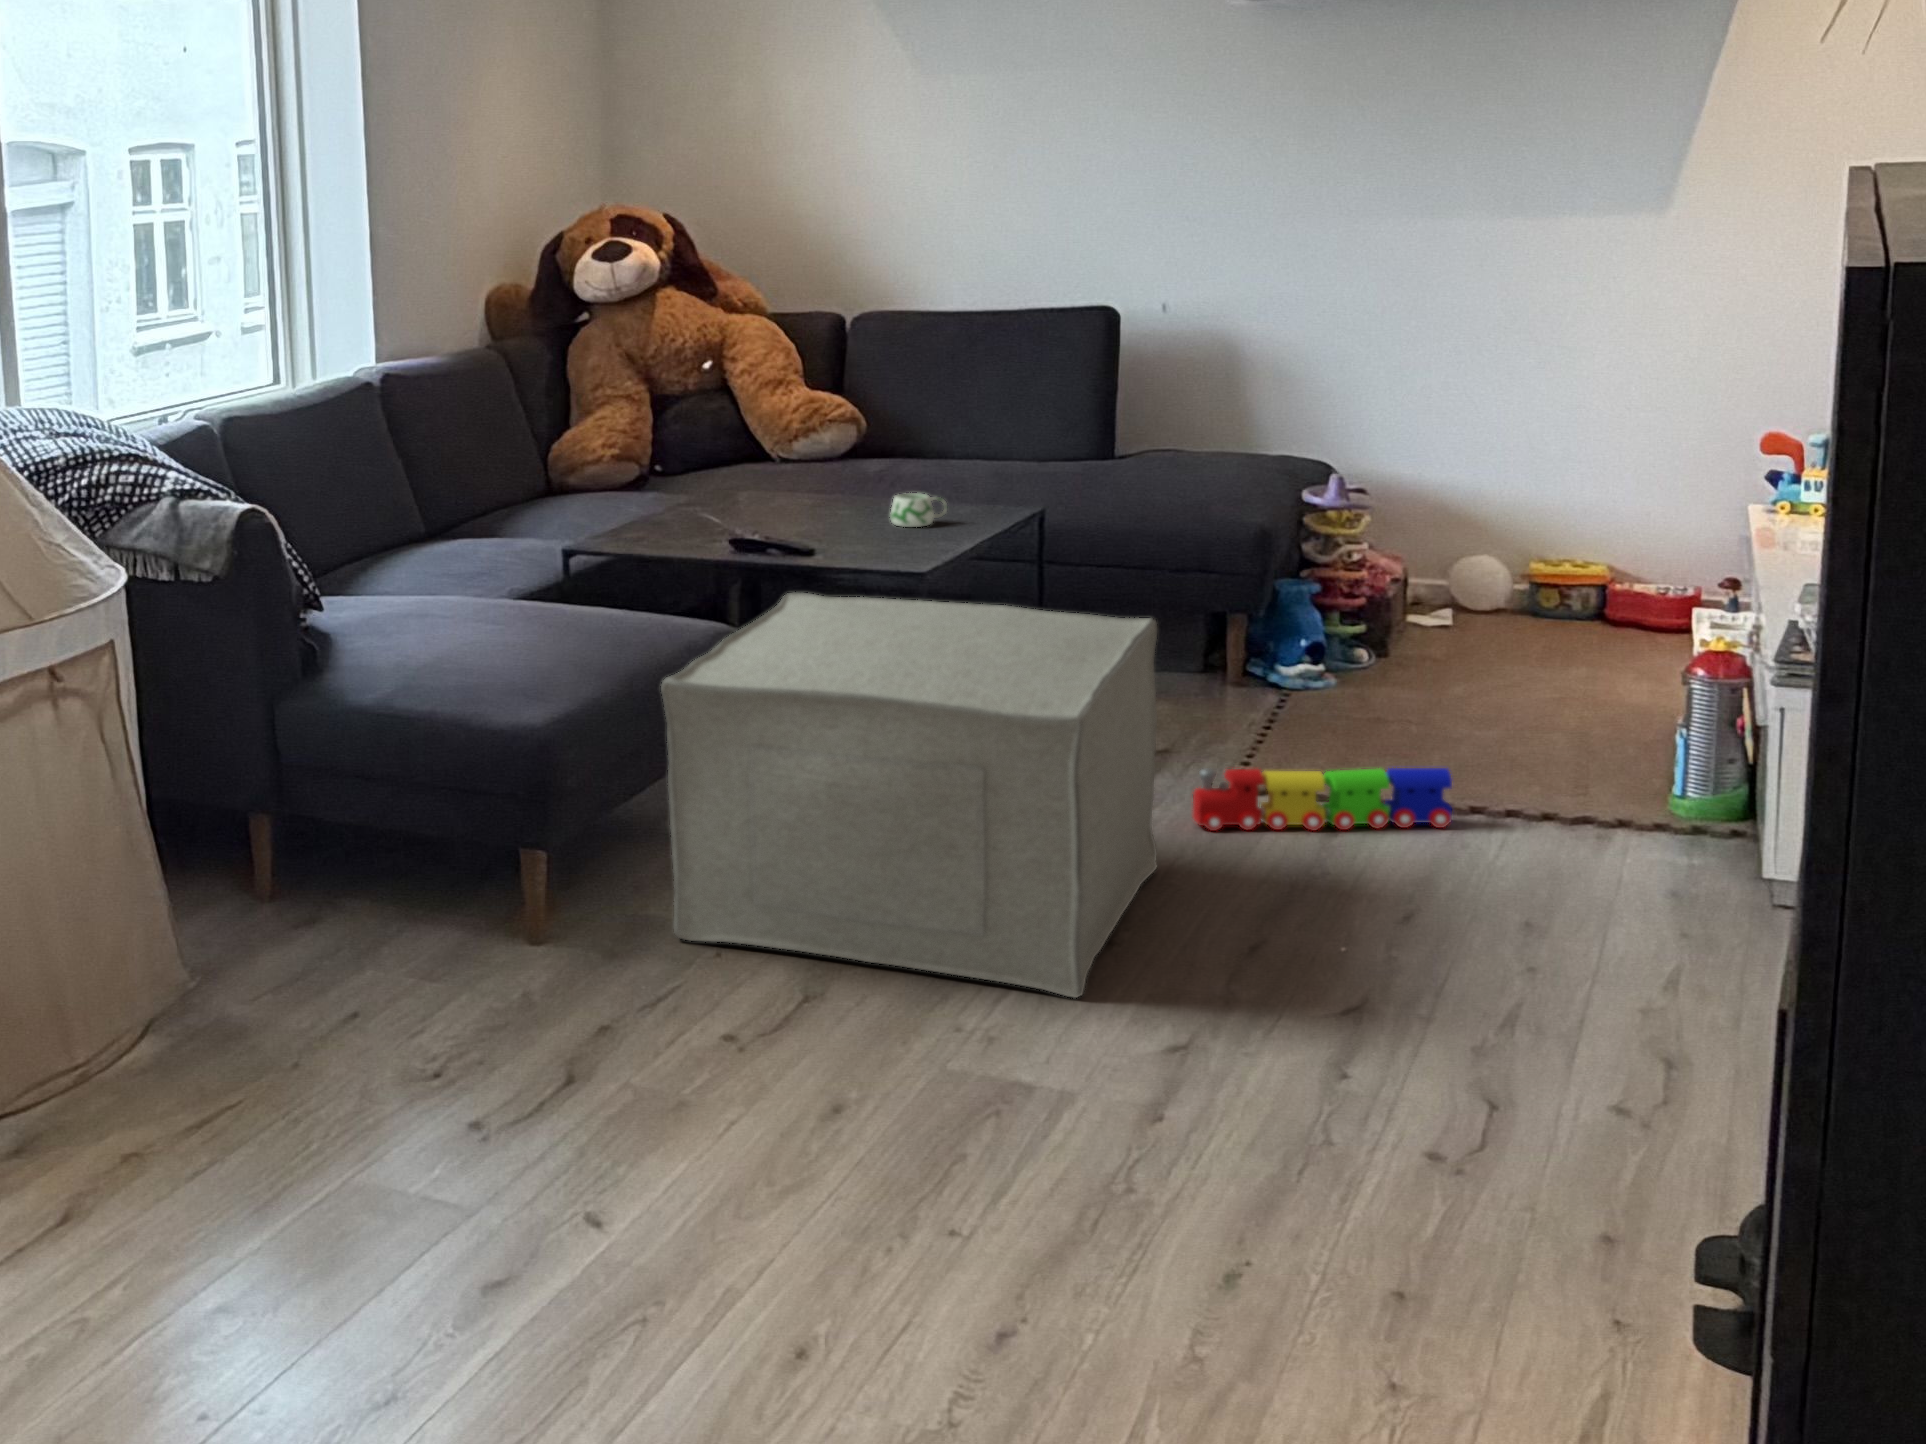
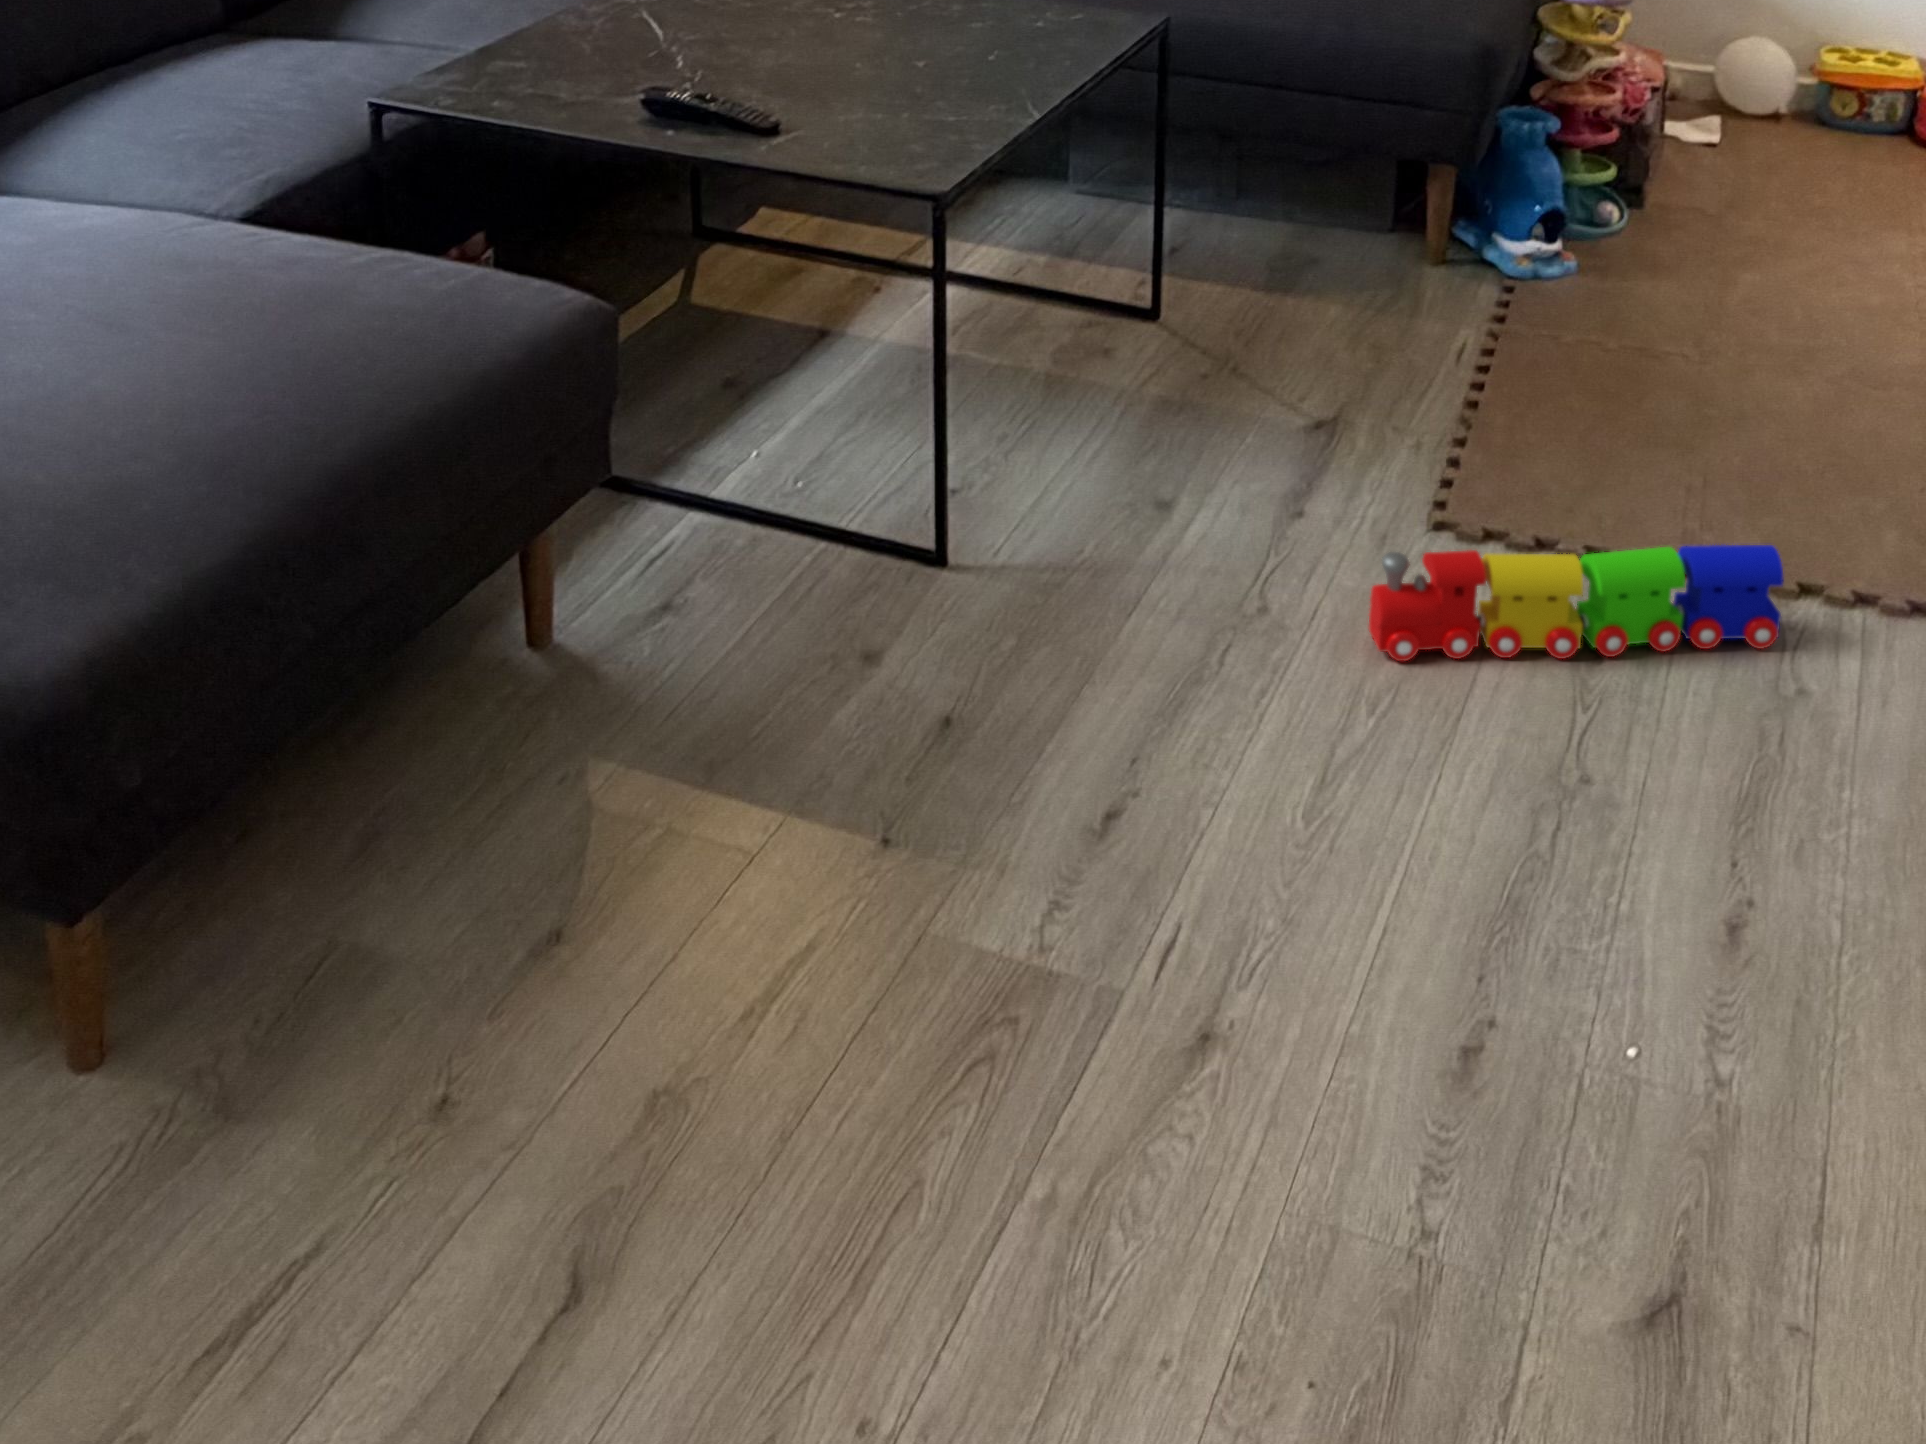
mug: present [890,493,947,527] -> none [915,12,1006,73]
ottoman: present [661,593,1158,998] -> none [291,257,1318,1317]

